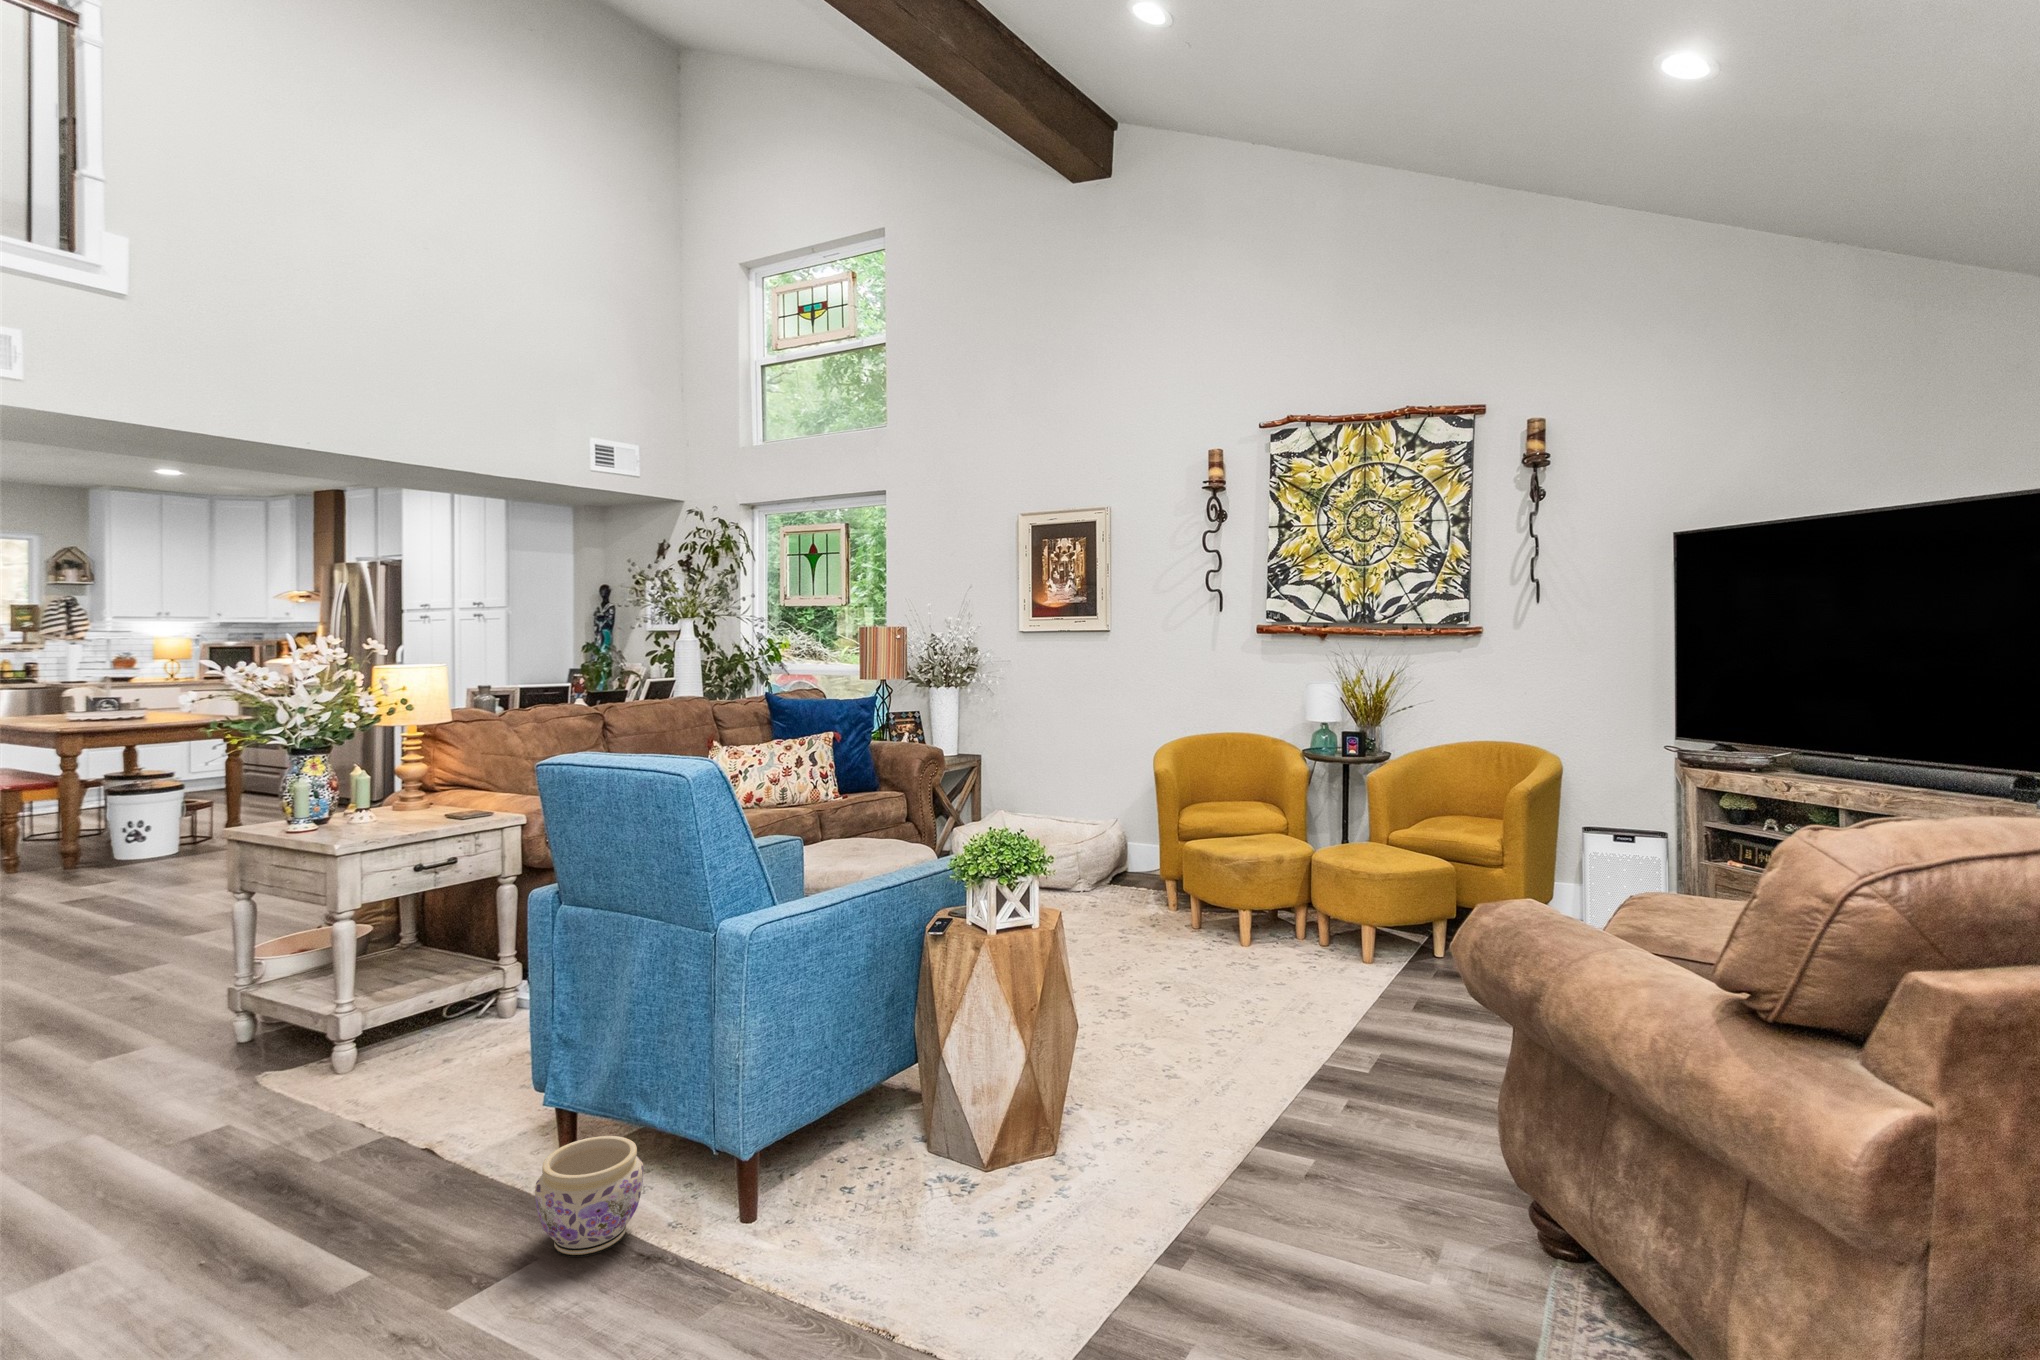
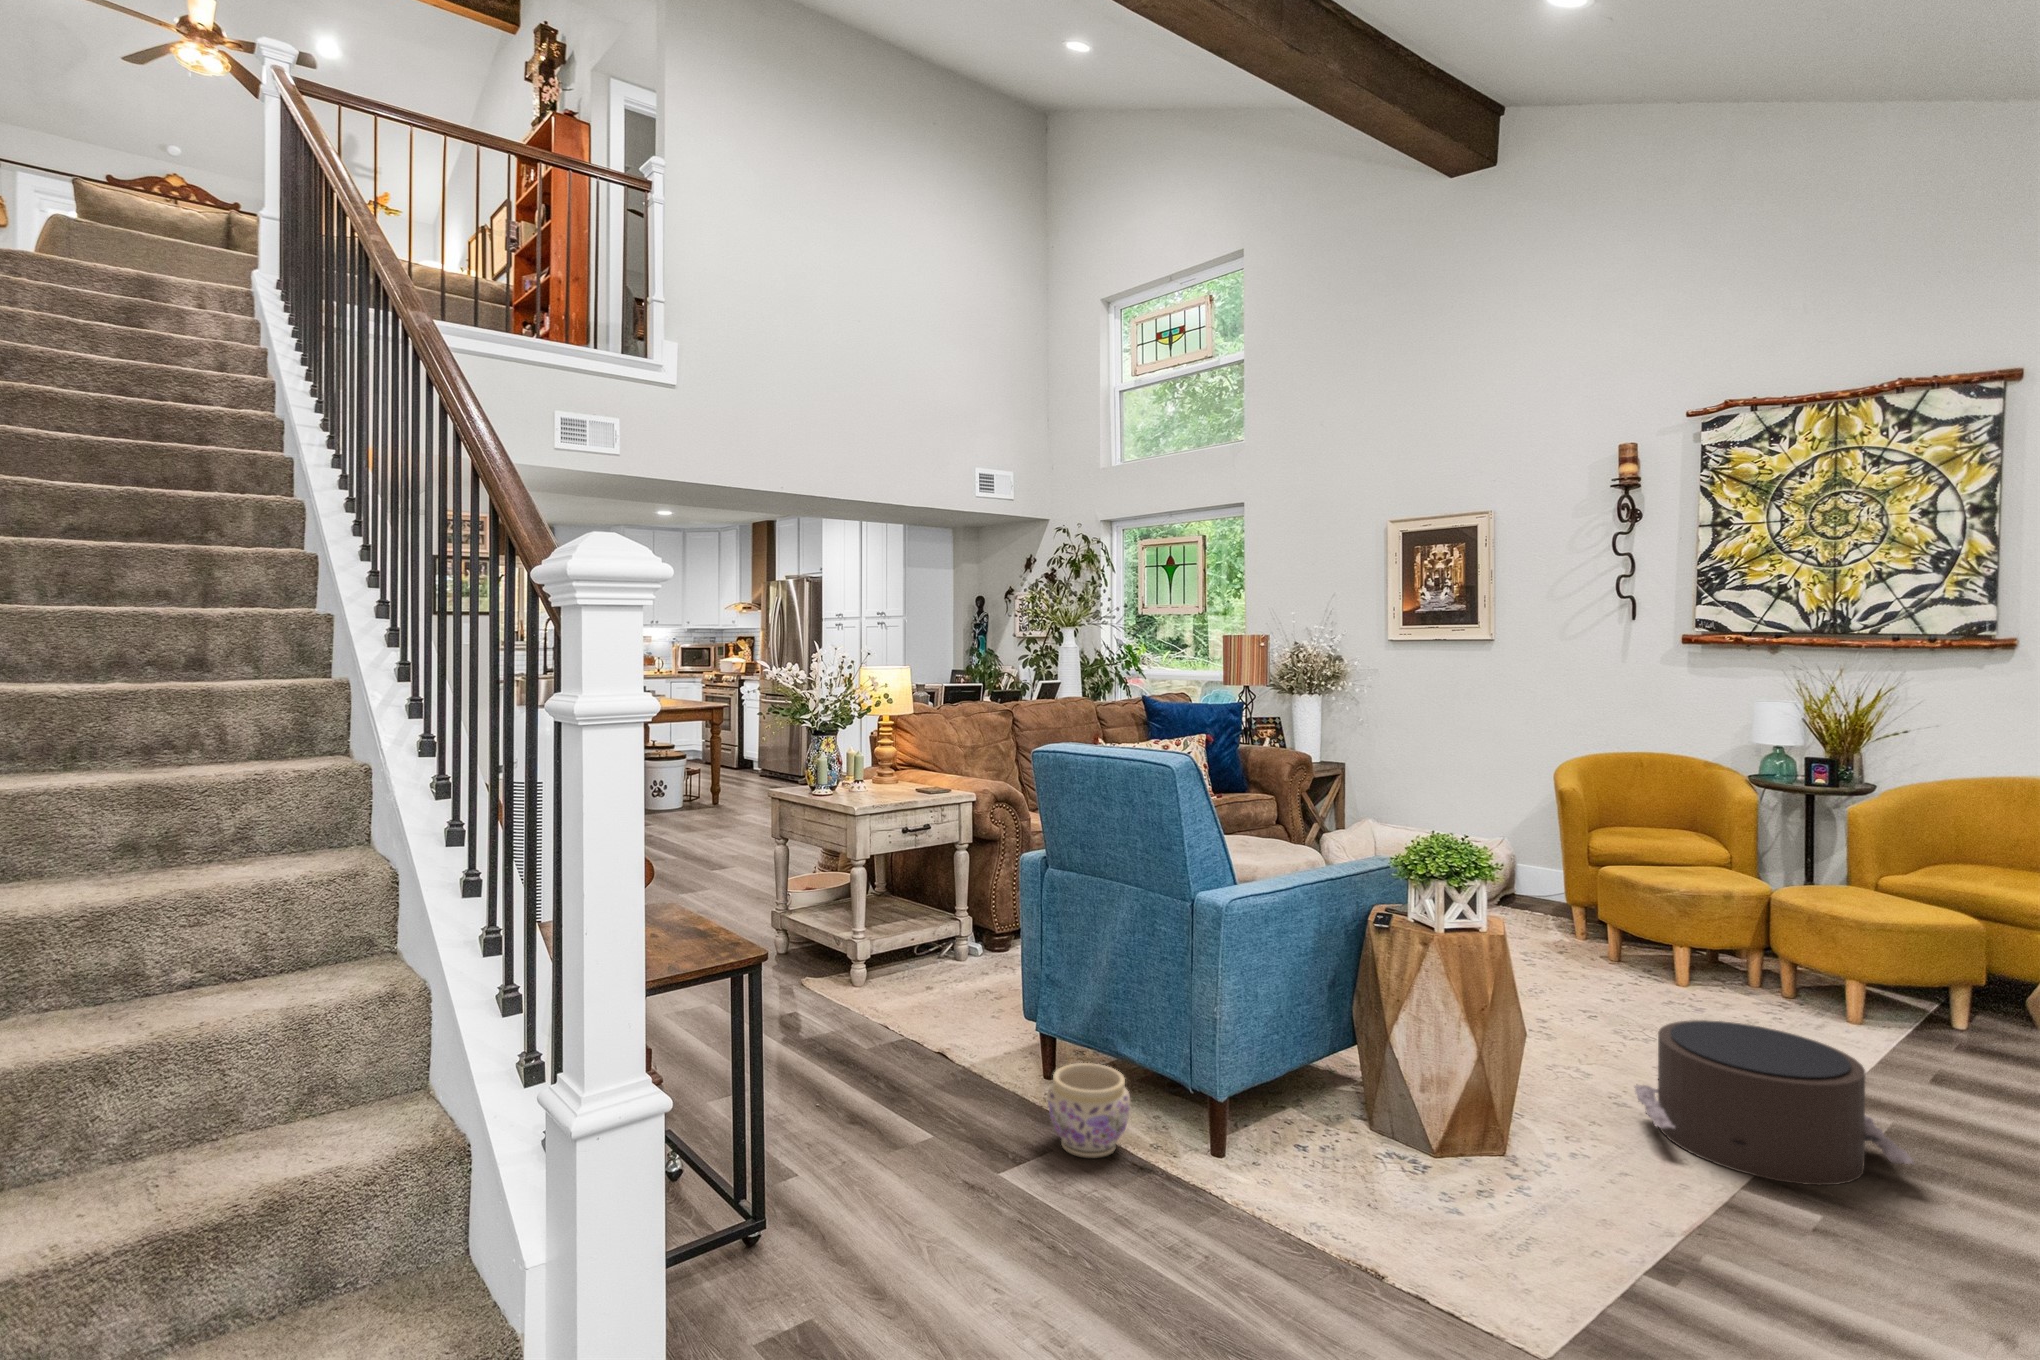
pouf: none [1181,984,1391,1133] -> present [1635,1020,1914,1185]

